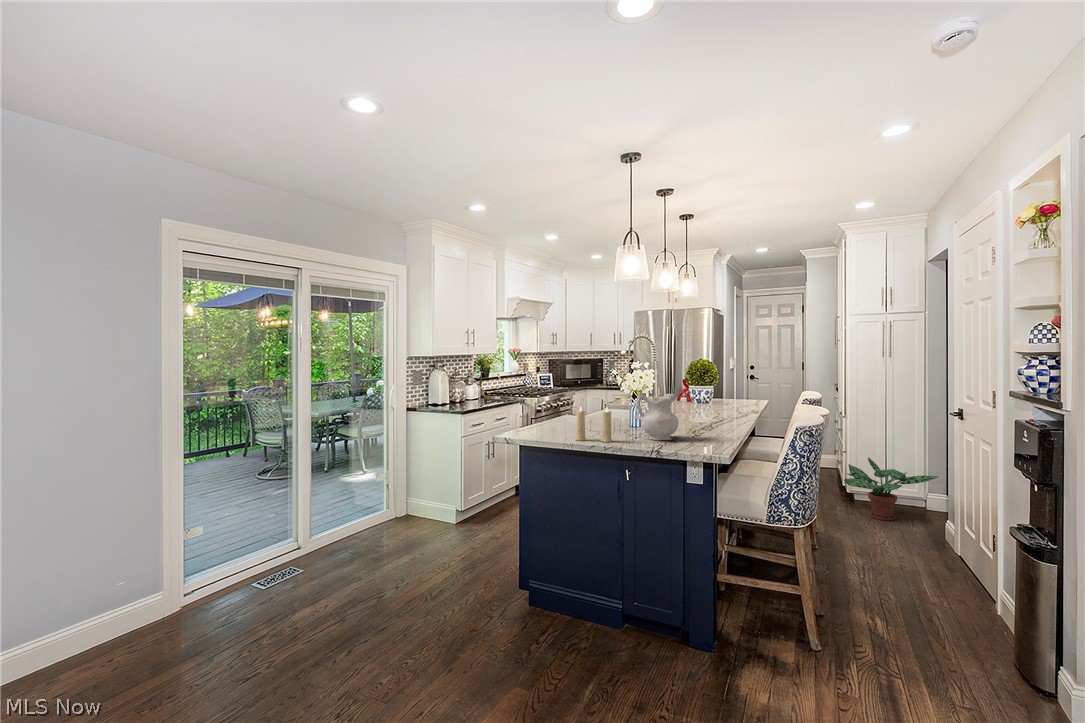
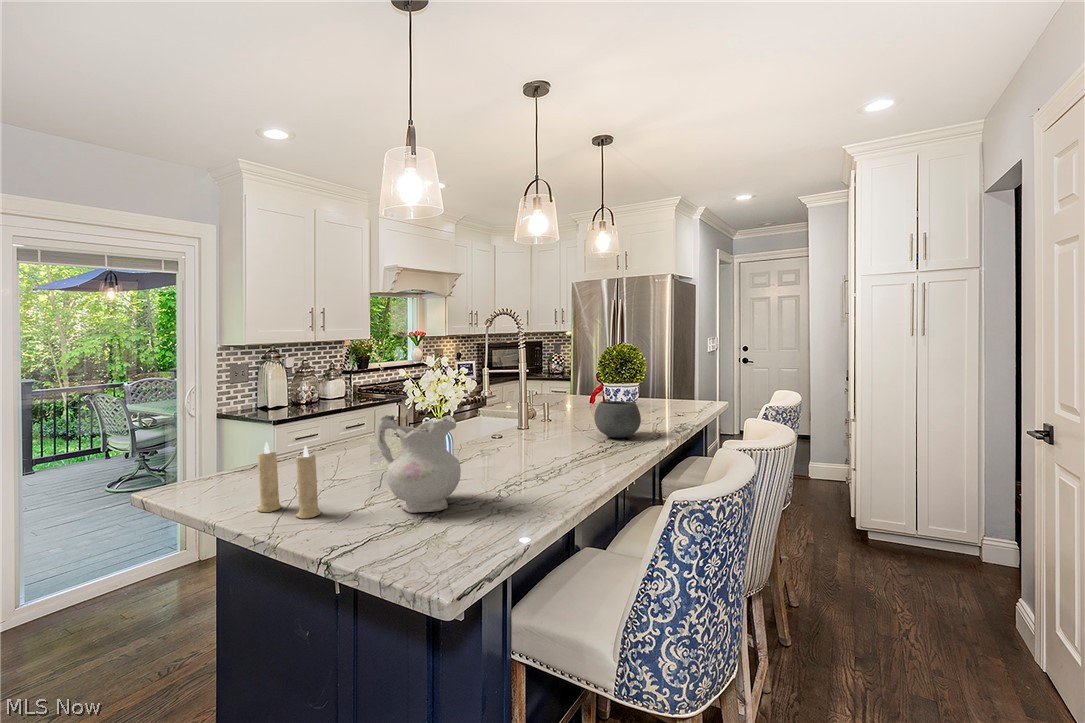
bowl: none [700,396,729,418] -> present [594,401,641,438]
potted plant: present [844,457,937,520] -> none [848,486,1004,586]

